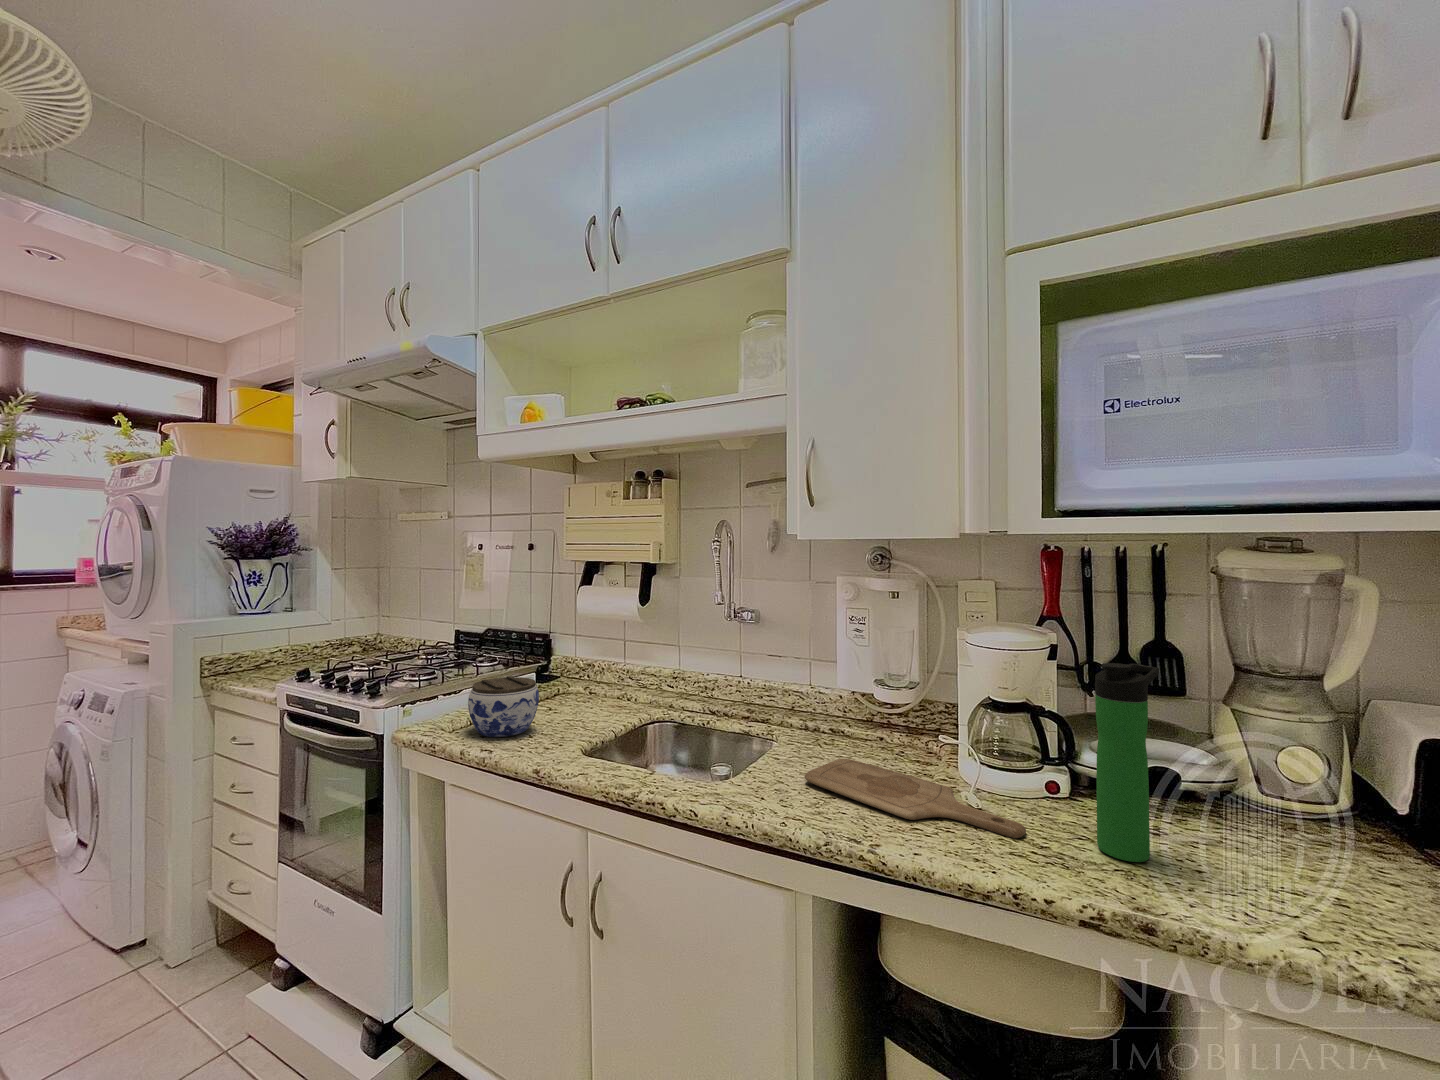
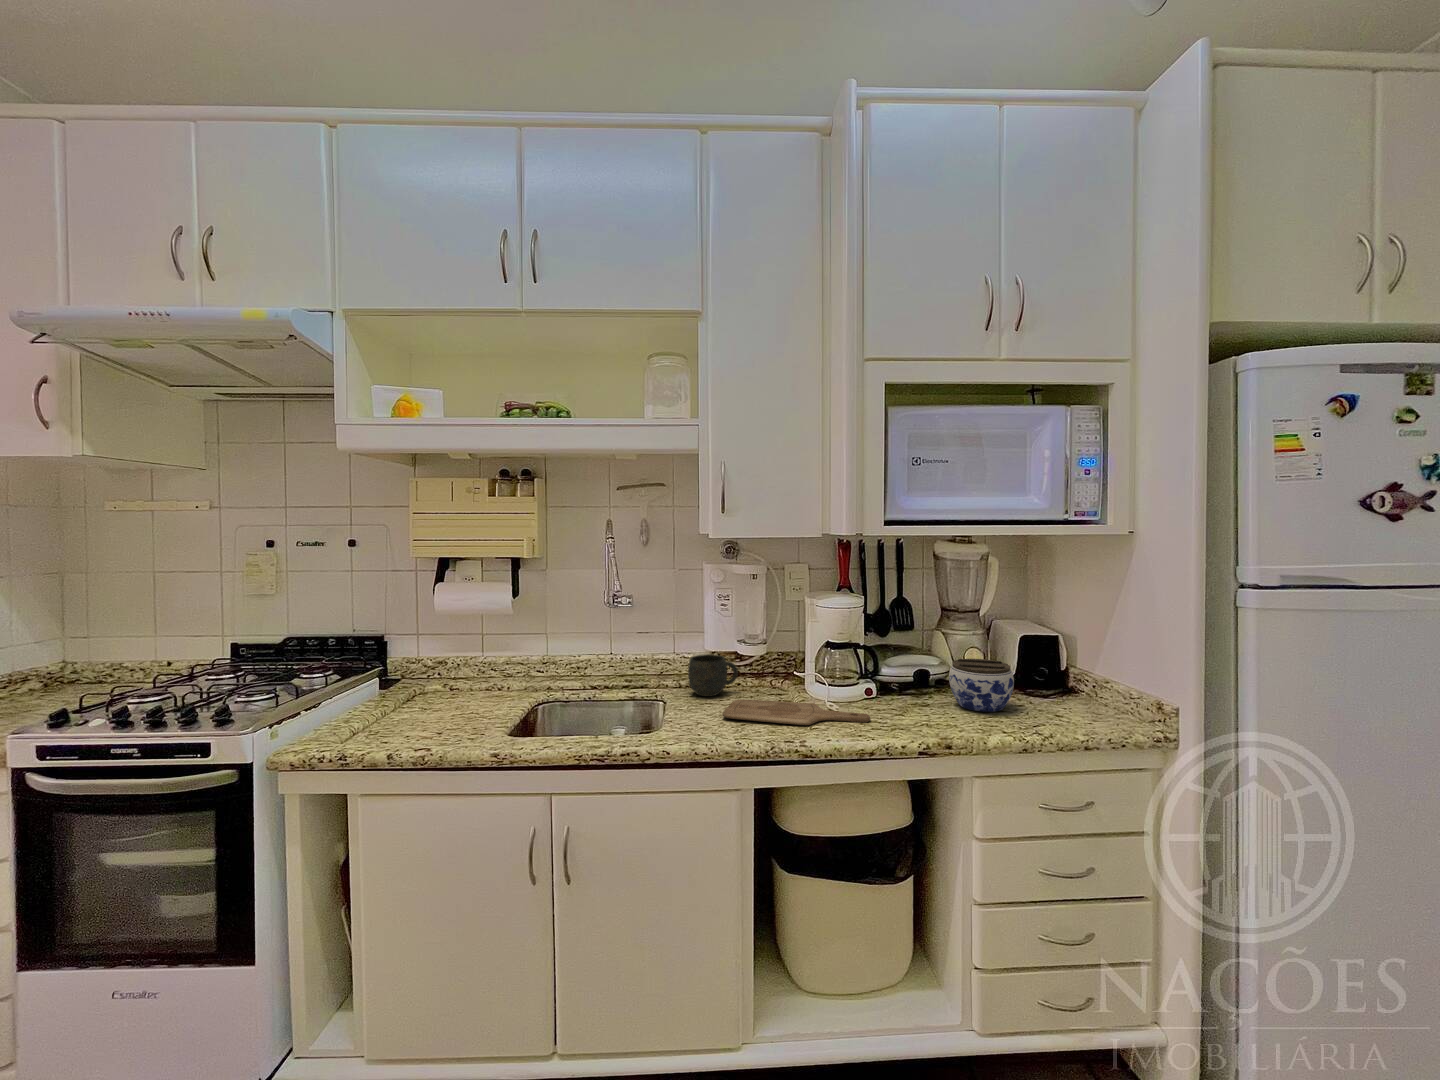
bottle: present [1095,663,1159,862] -> none [904,612,932,721]
jar: present [468,676,539,737] -> present [949,659,1014,712]
mug: none [803,691,870,747] -> present [688,654,738,696]

